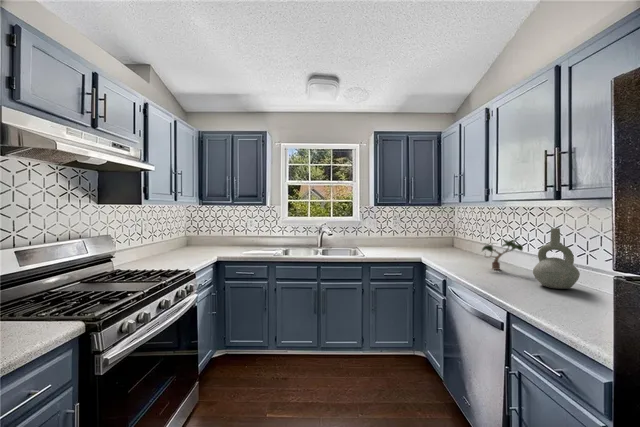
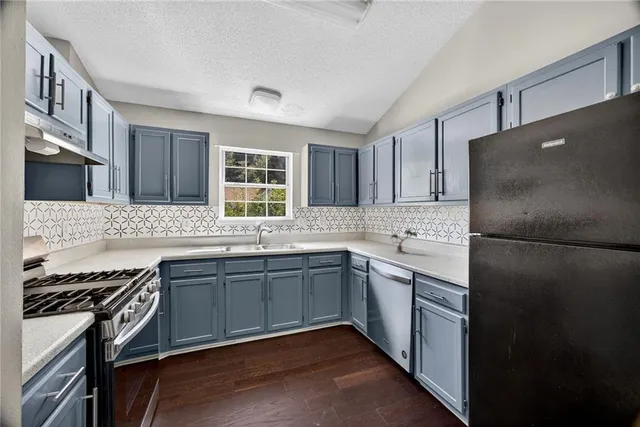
decorative vase: present [533,228,580,289] -> none [424,220,449,258]

